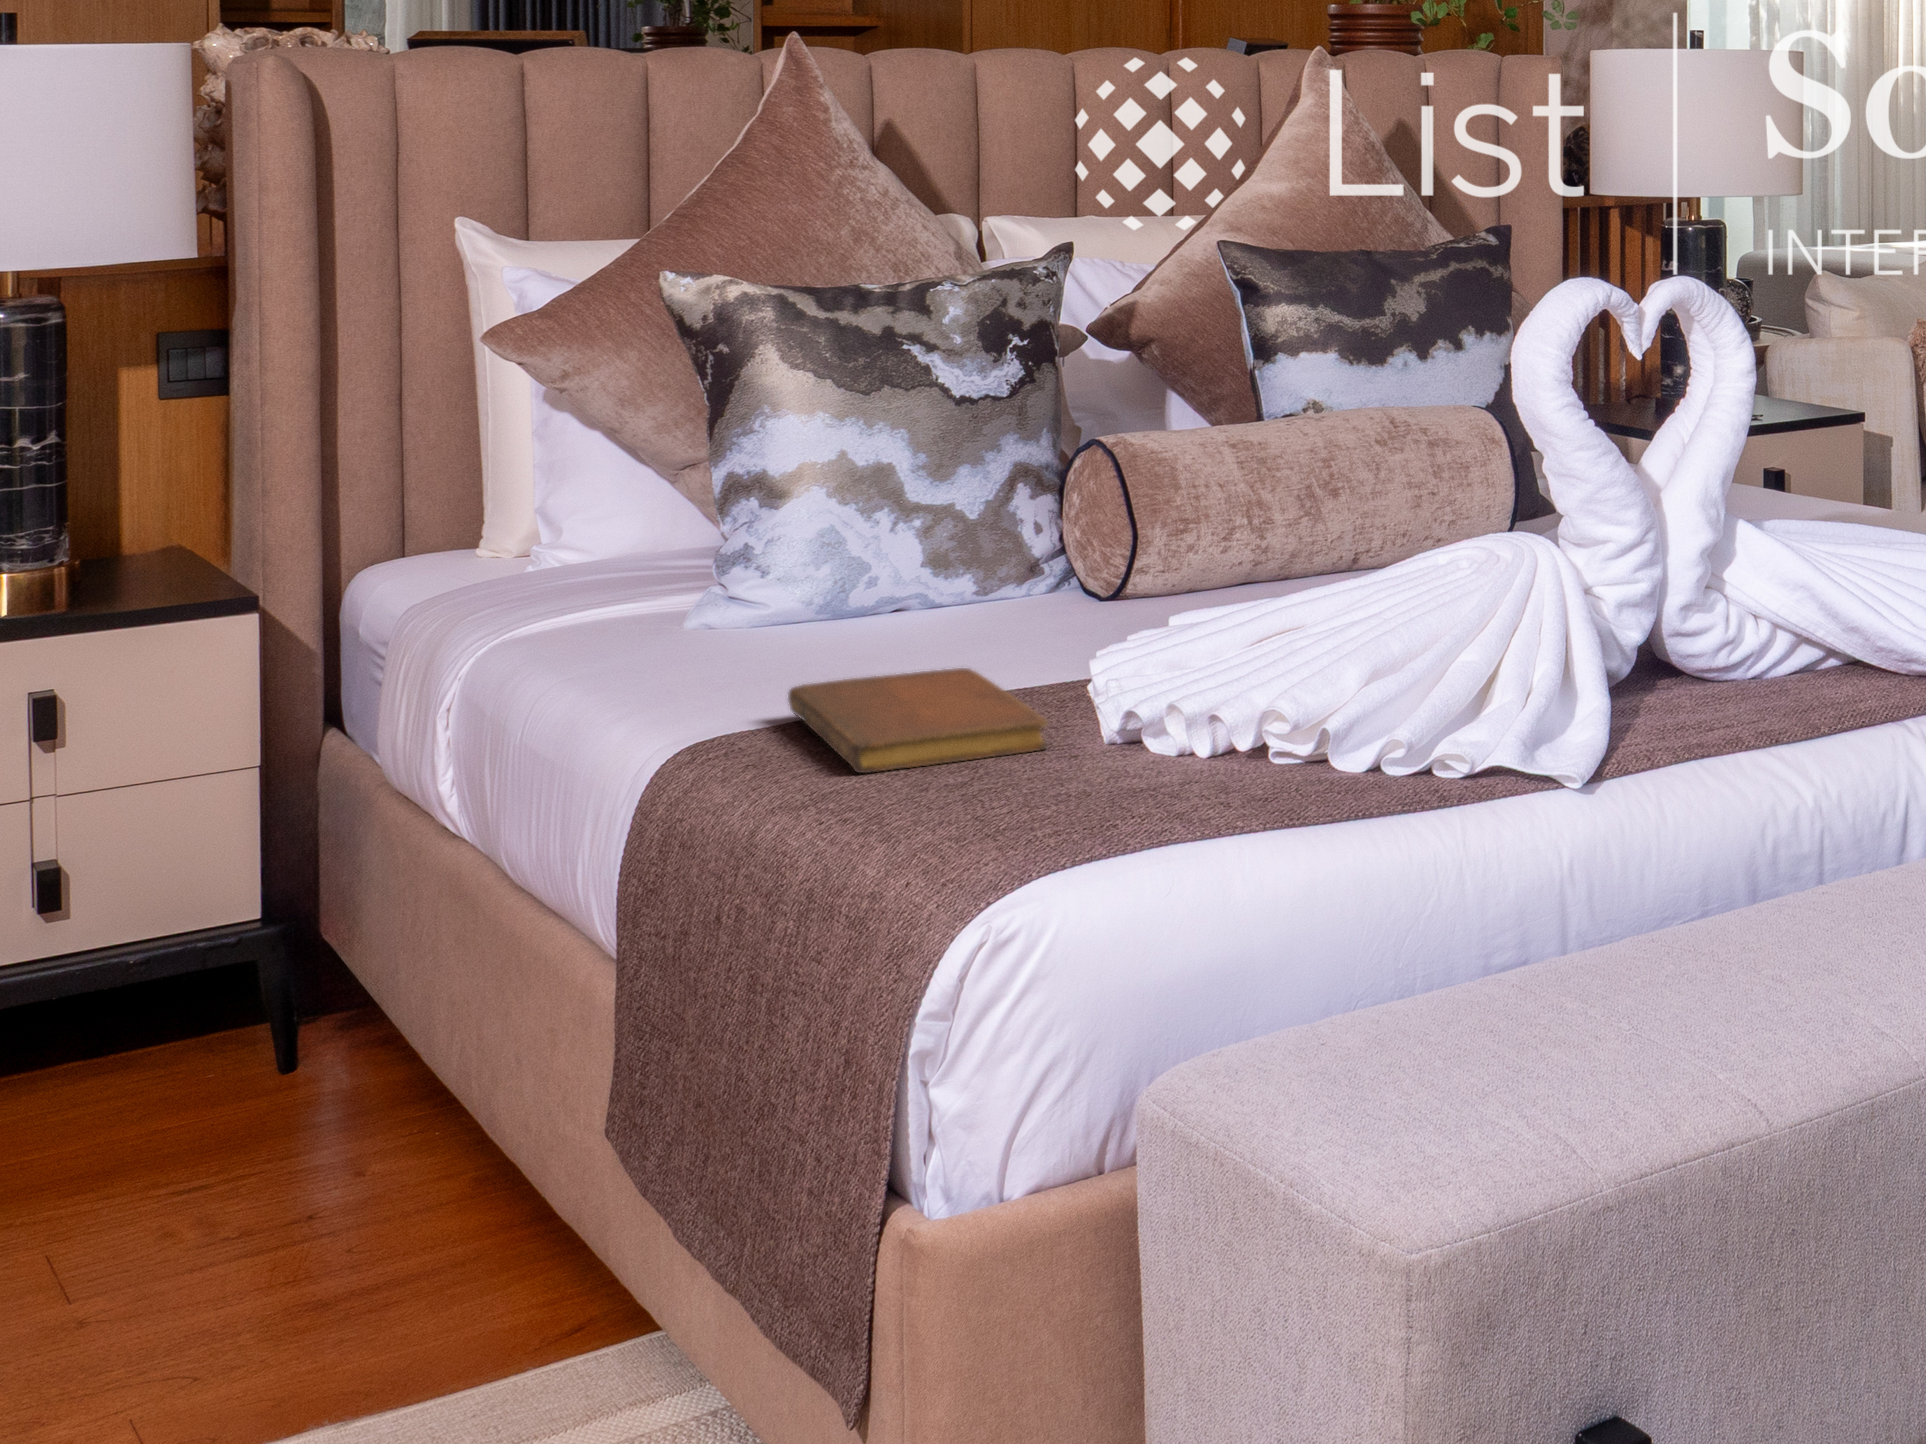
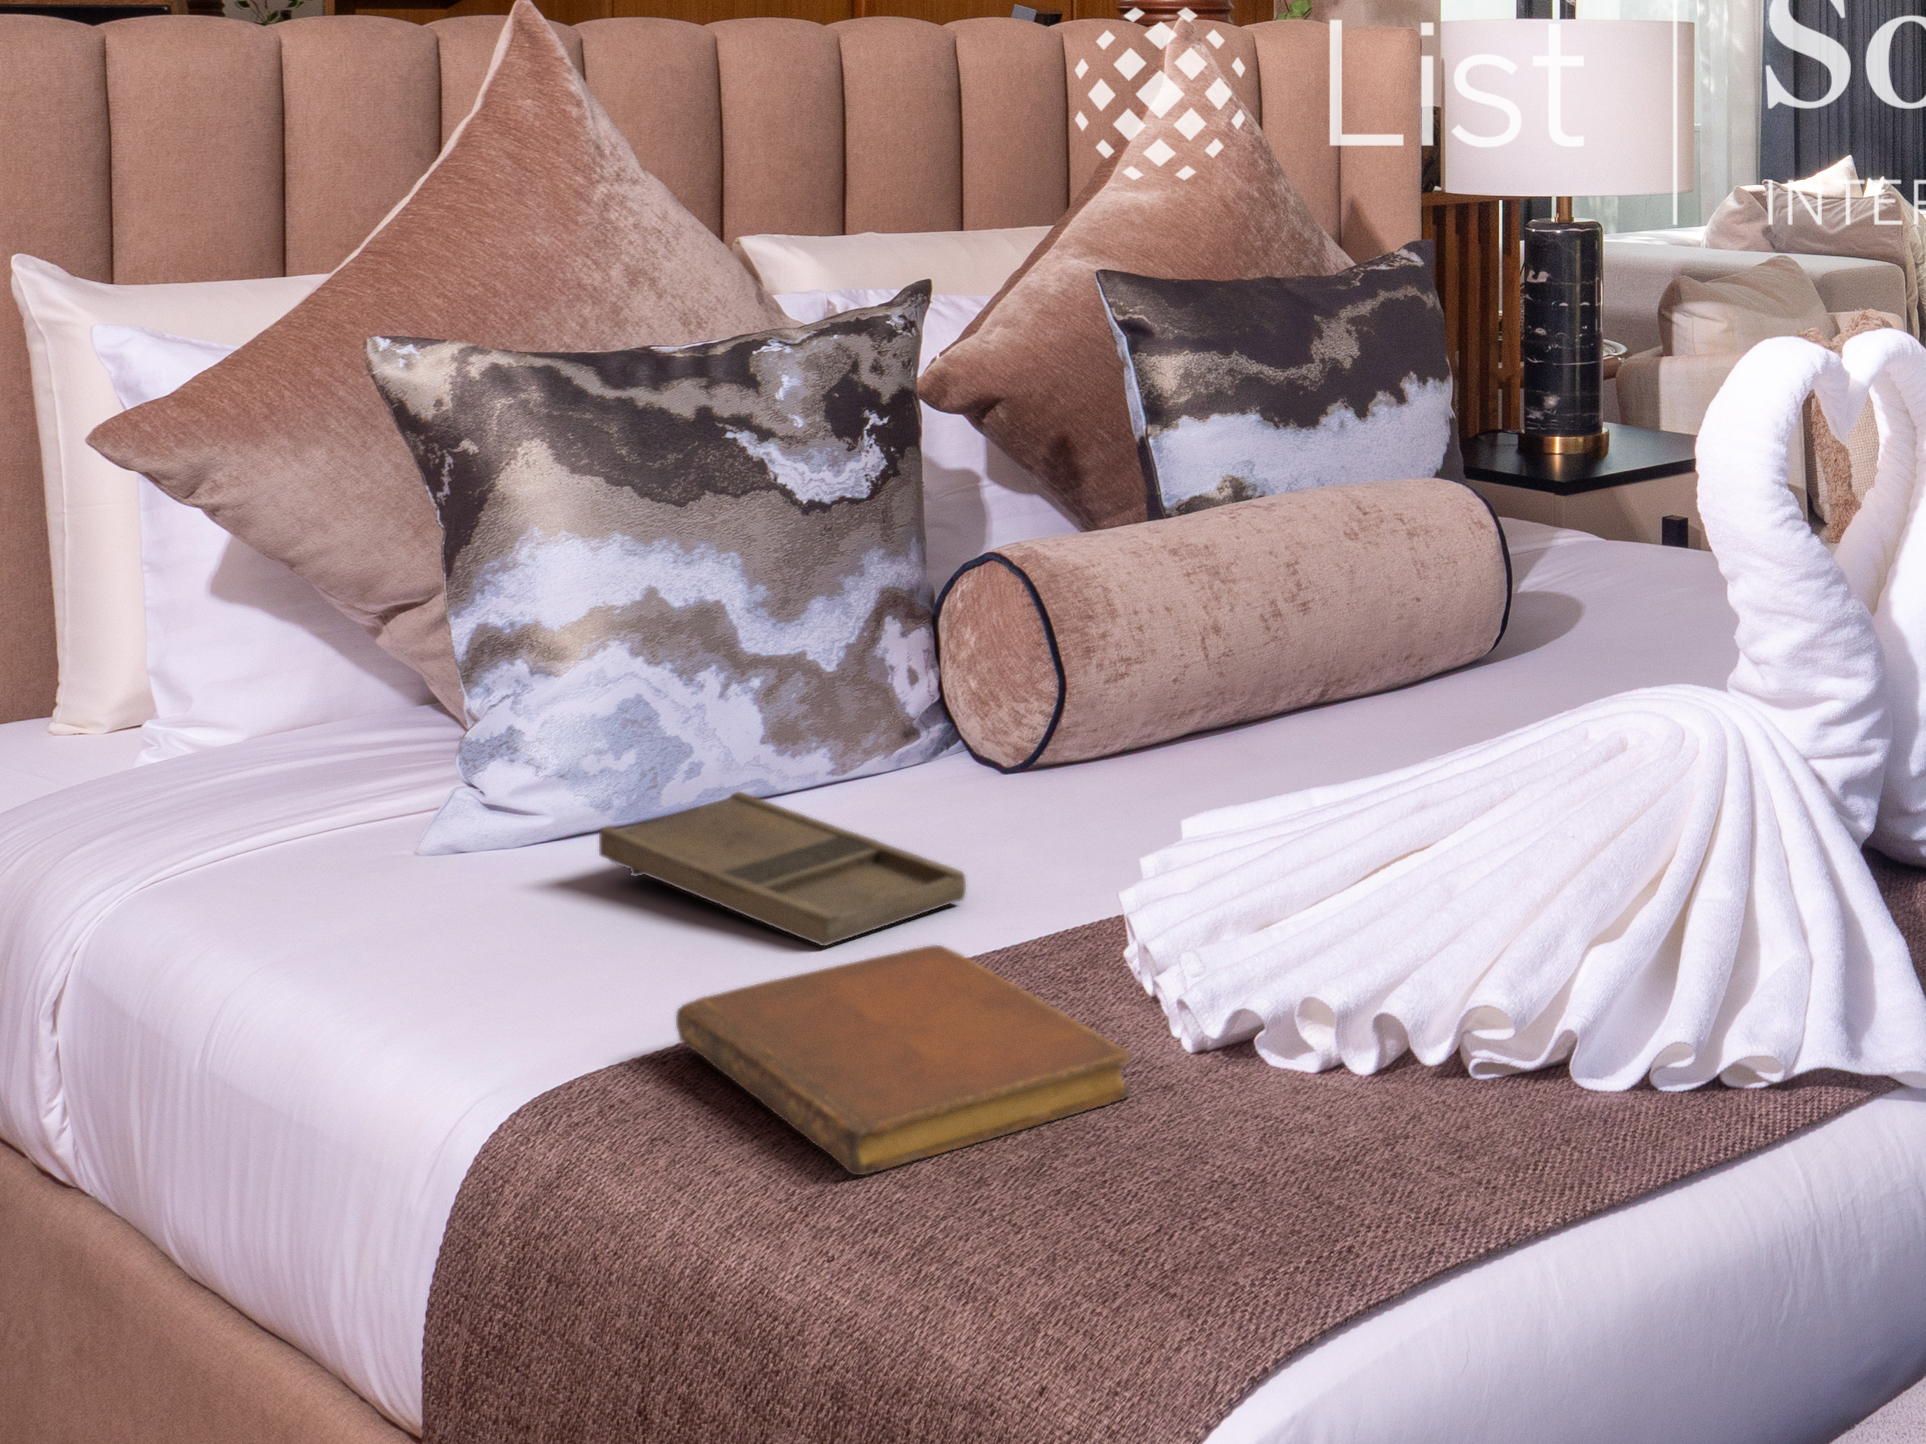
tray: none [791,589,1016,675] -> present [599,792,966,946]

